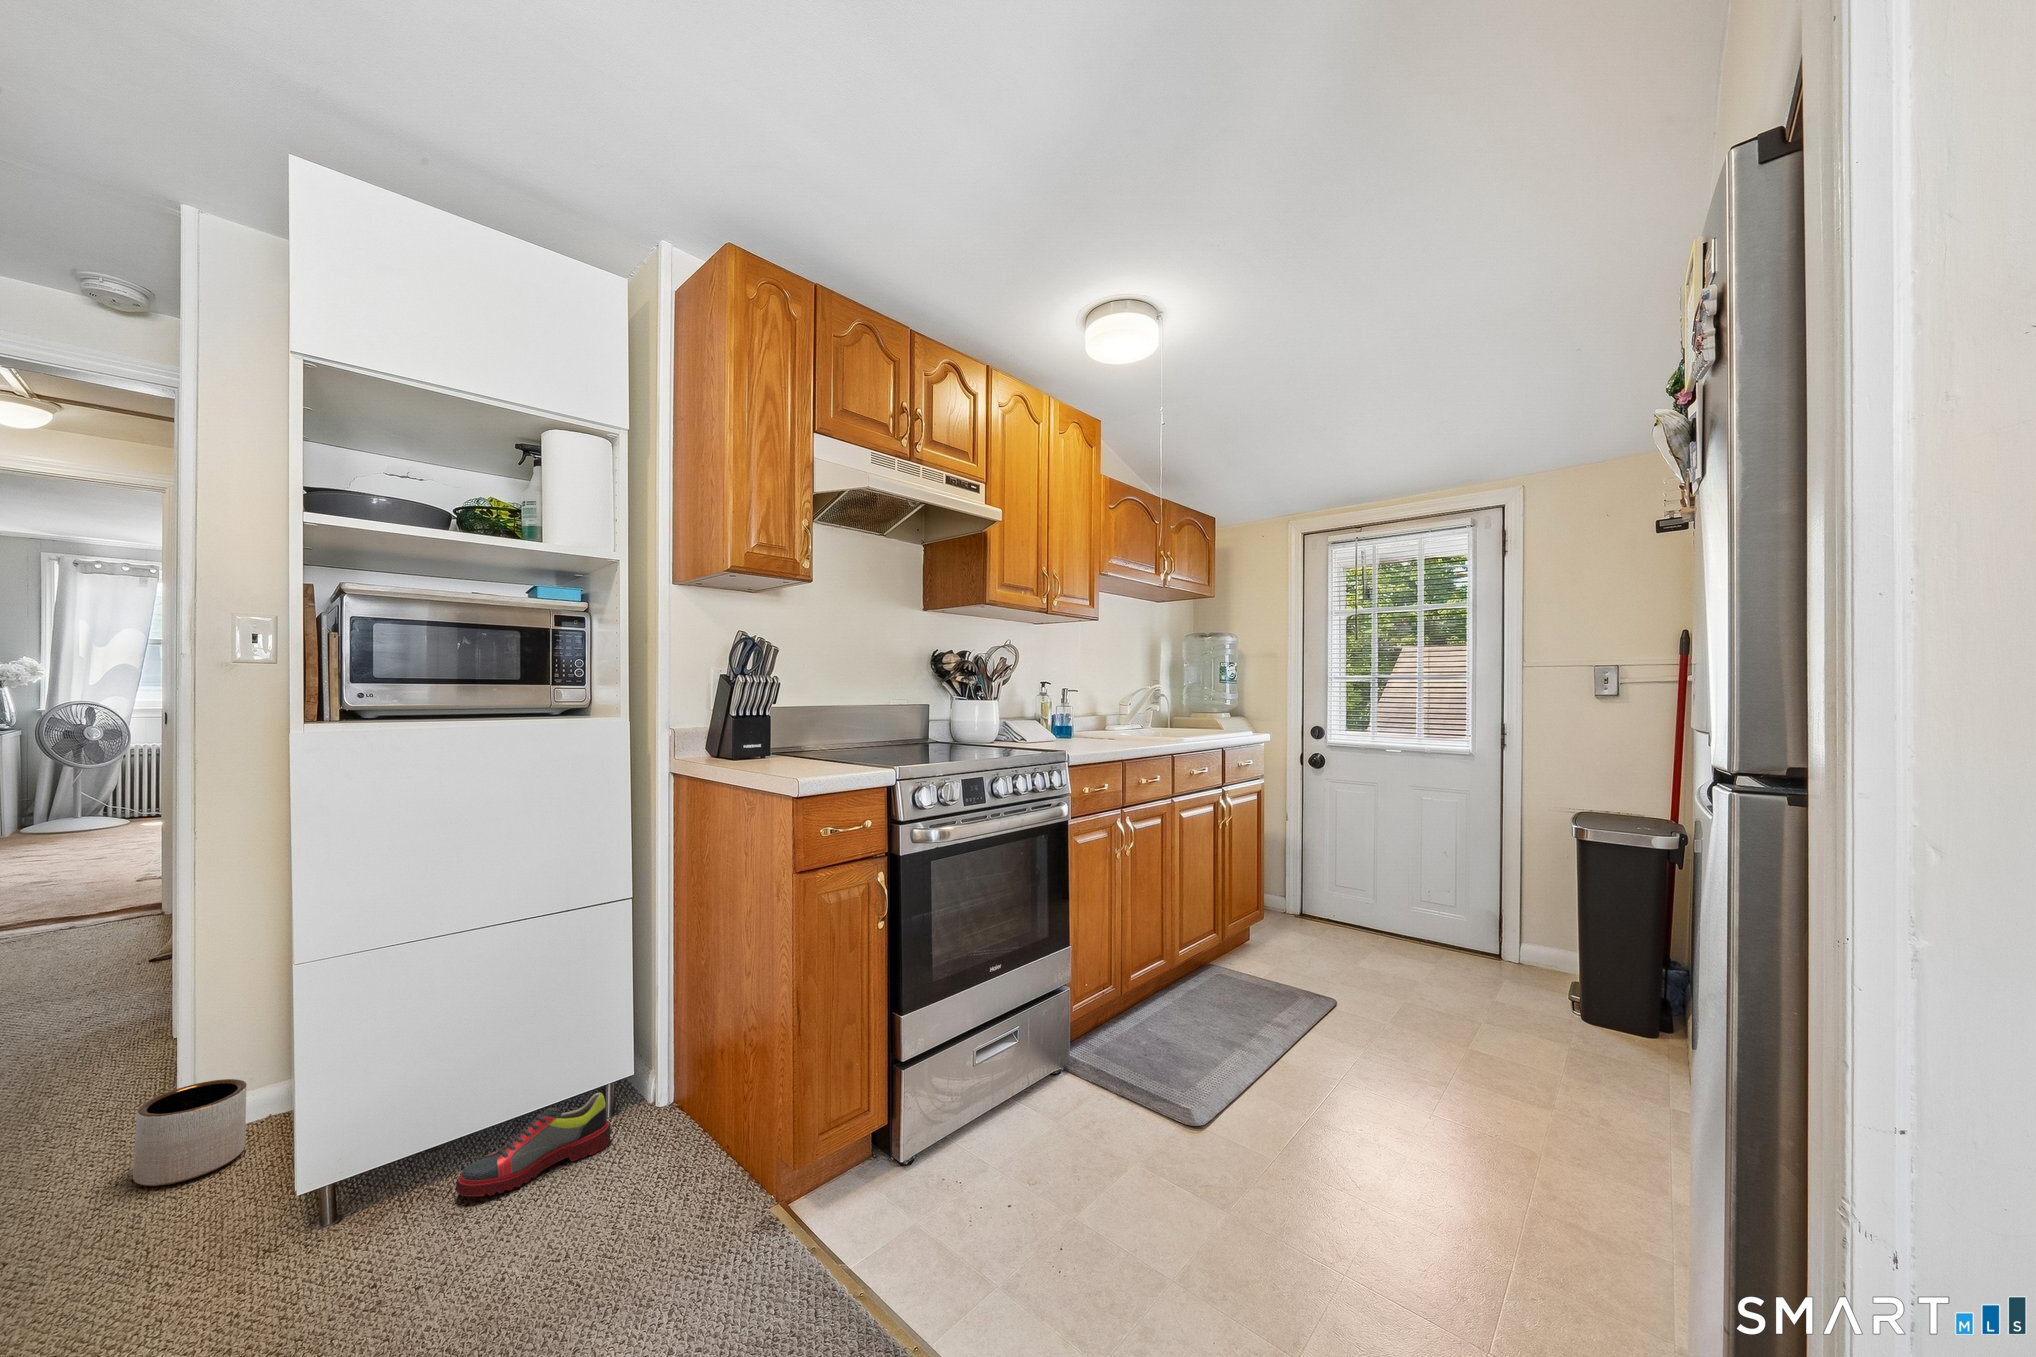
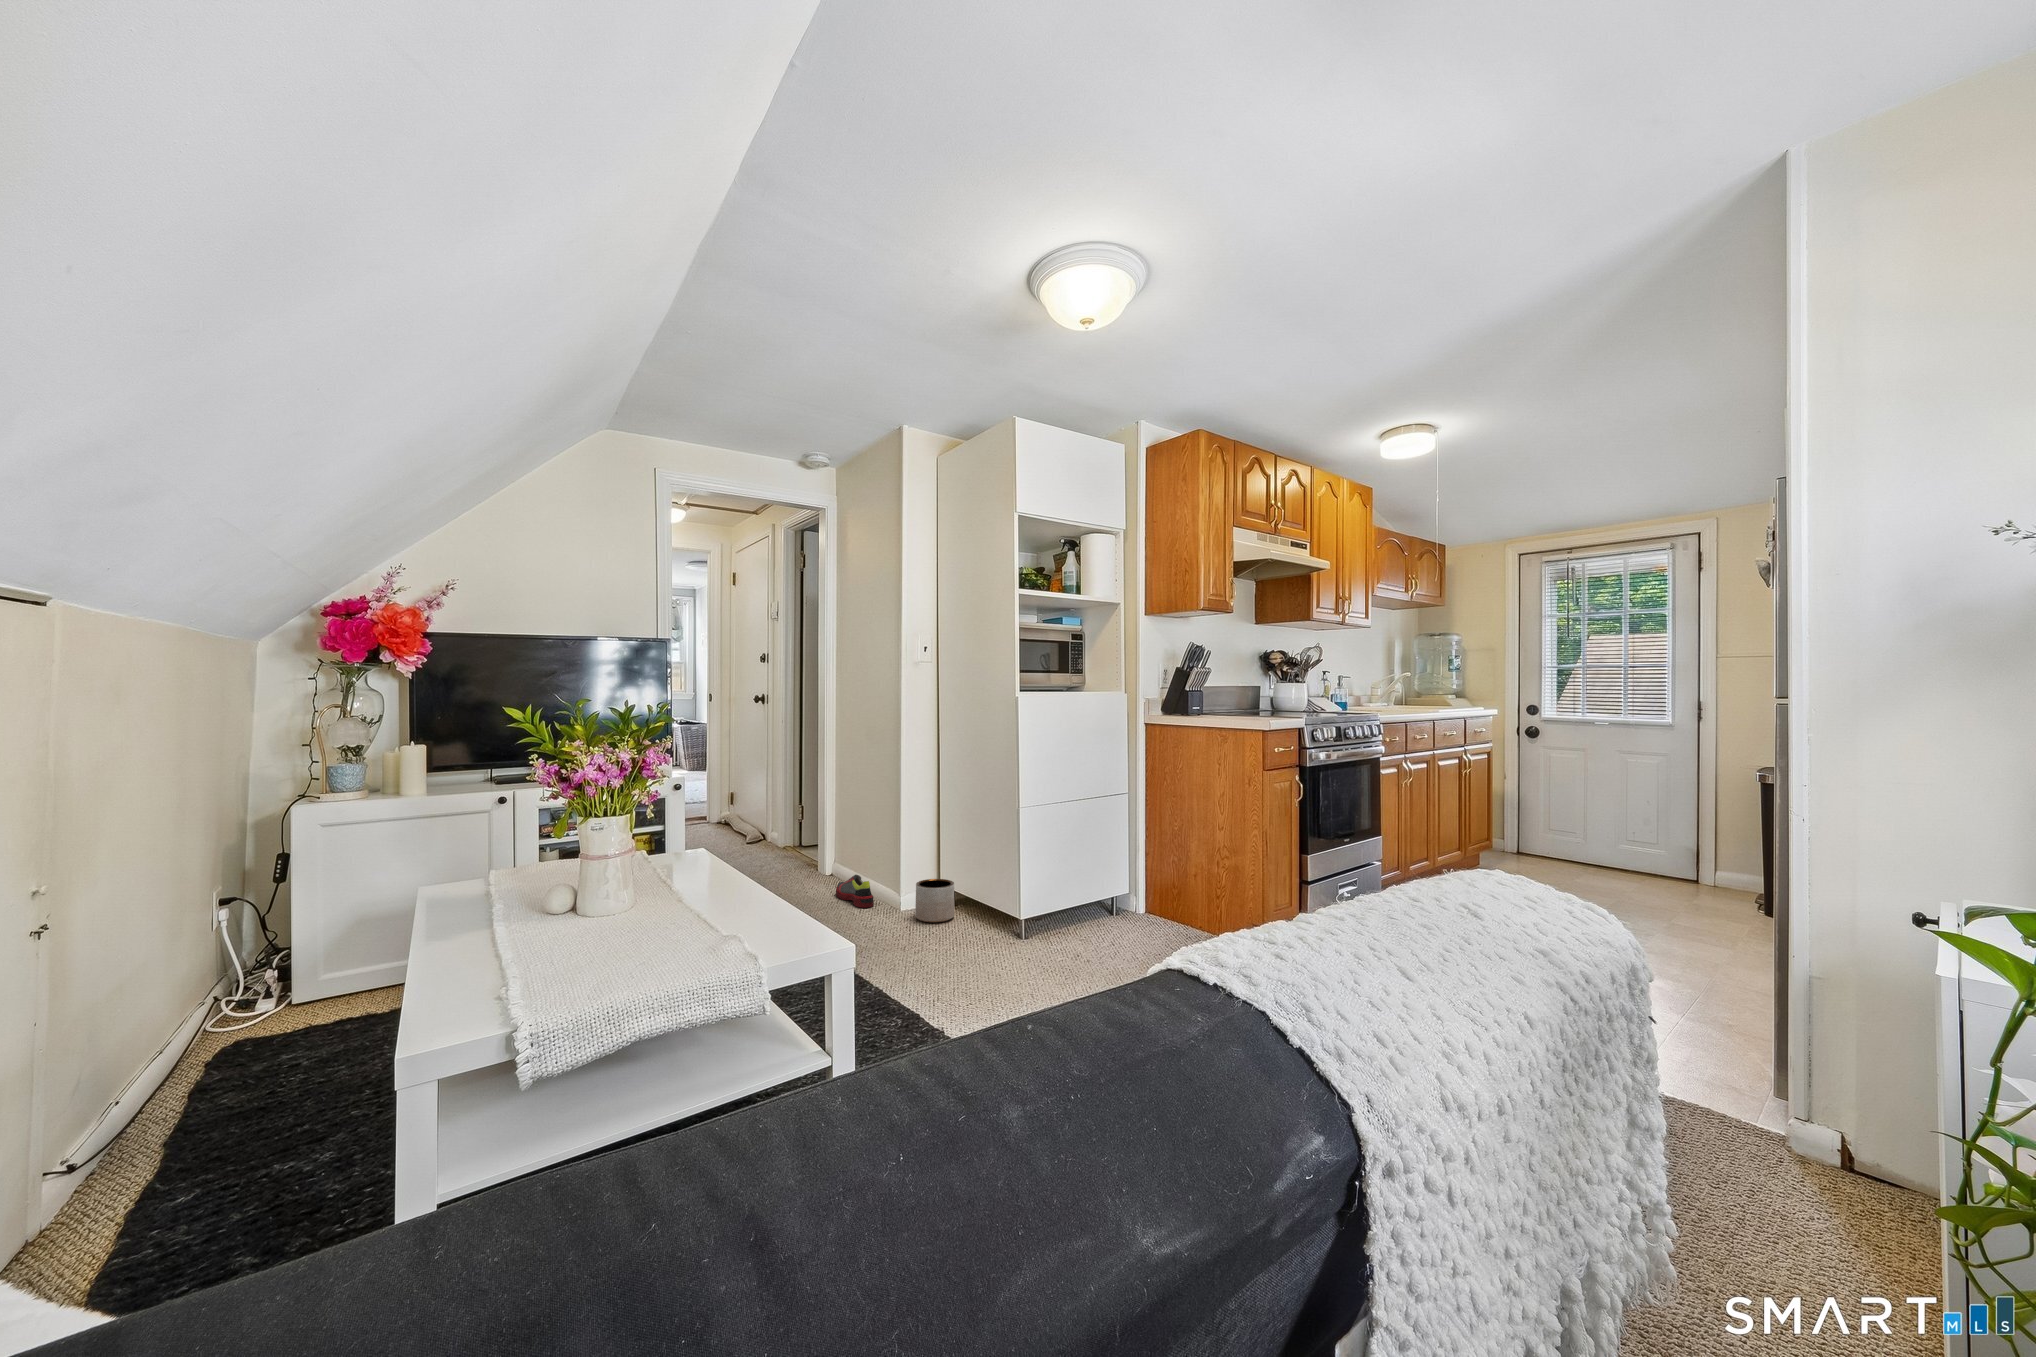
shoe: present [456,1093,611,1196] -> present [836,875,874,908]

